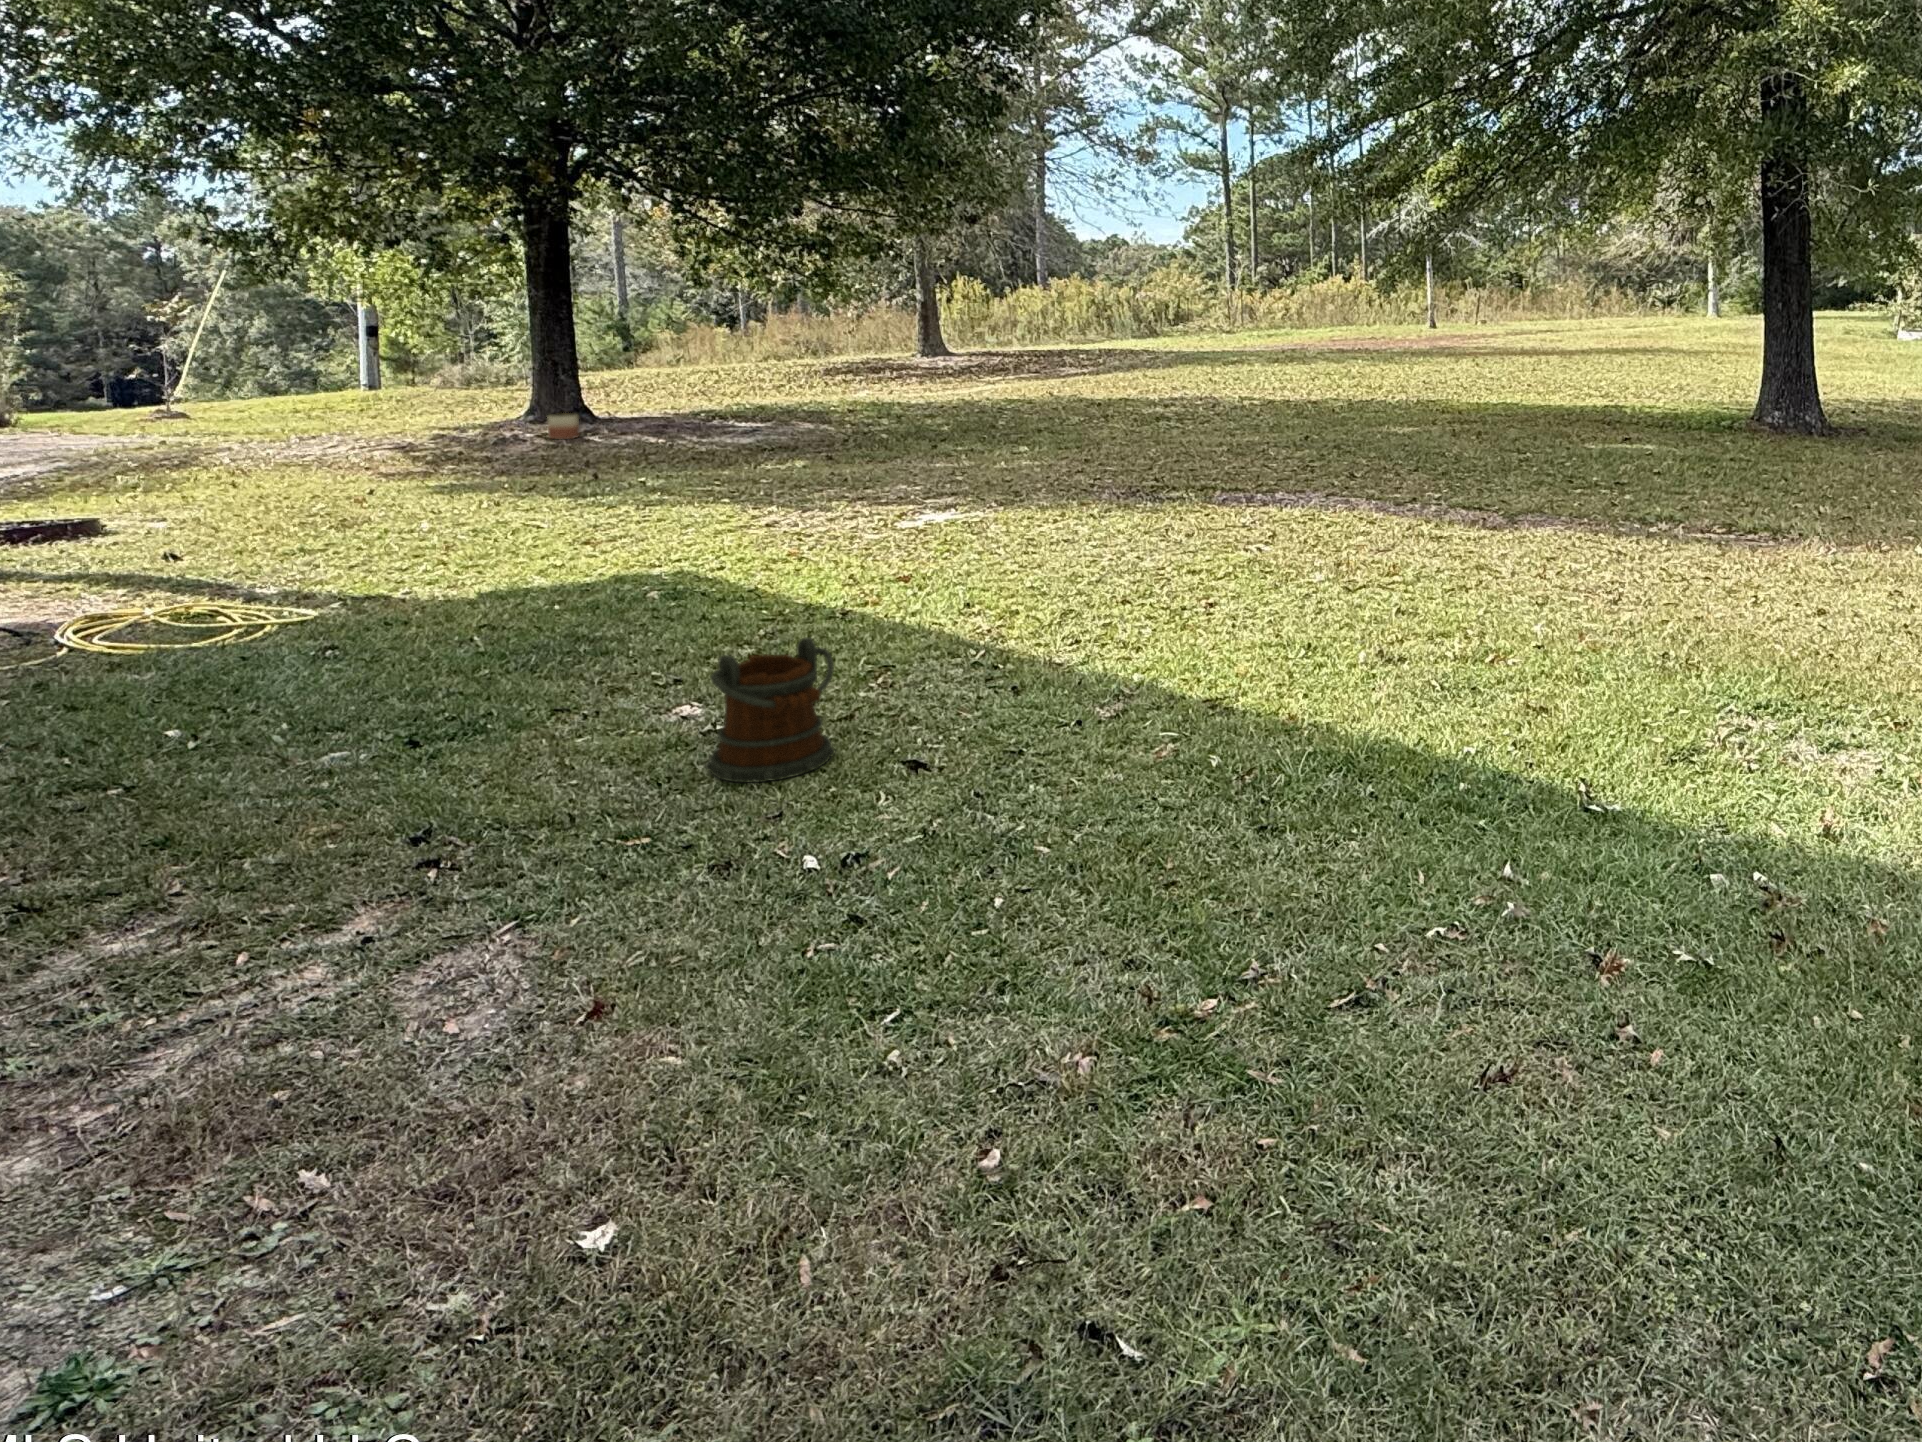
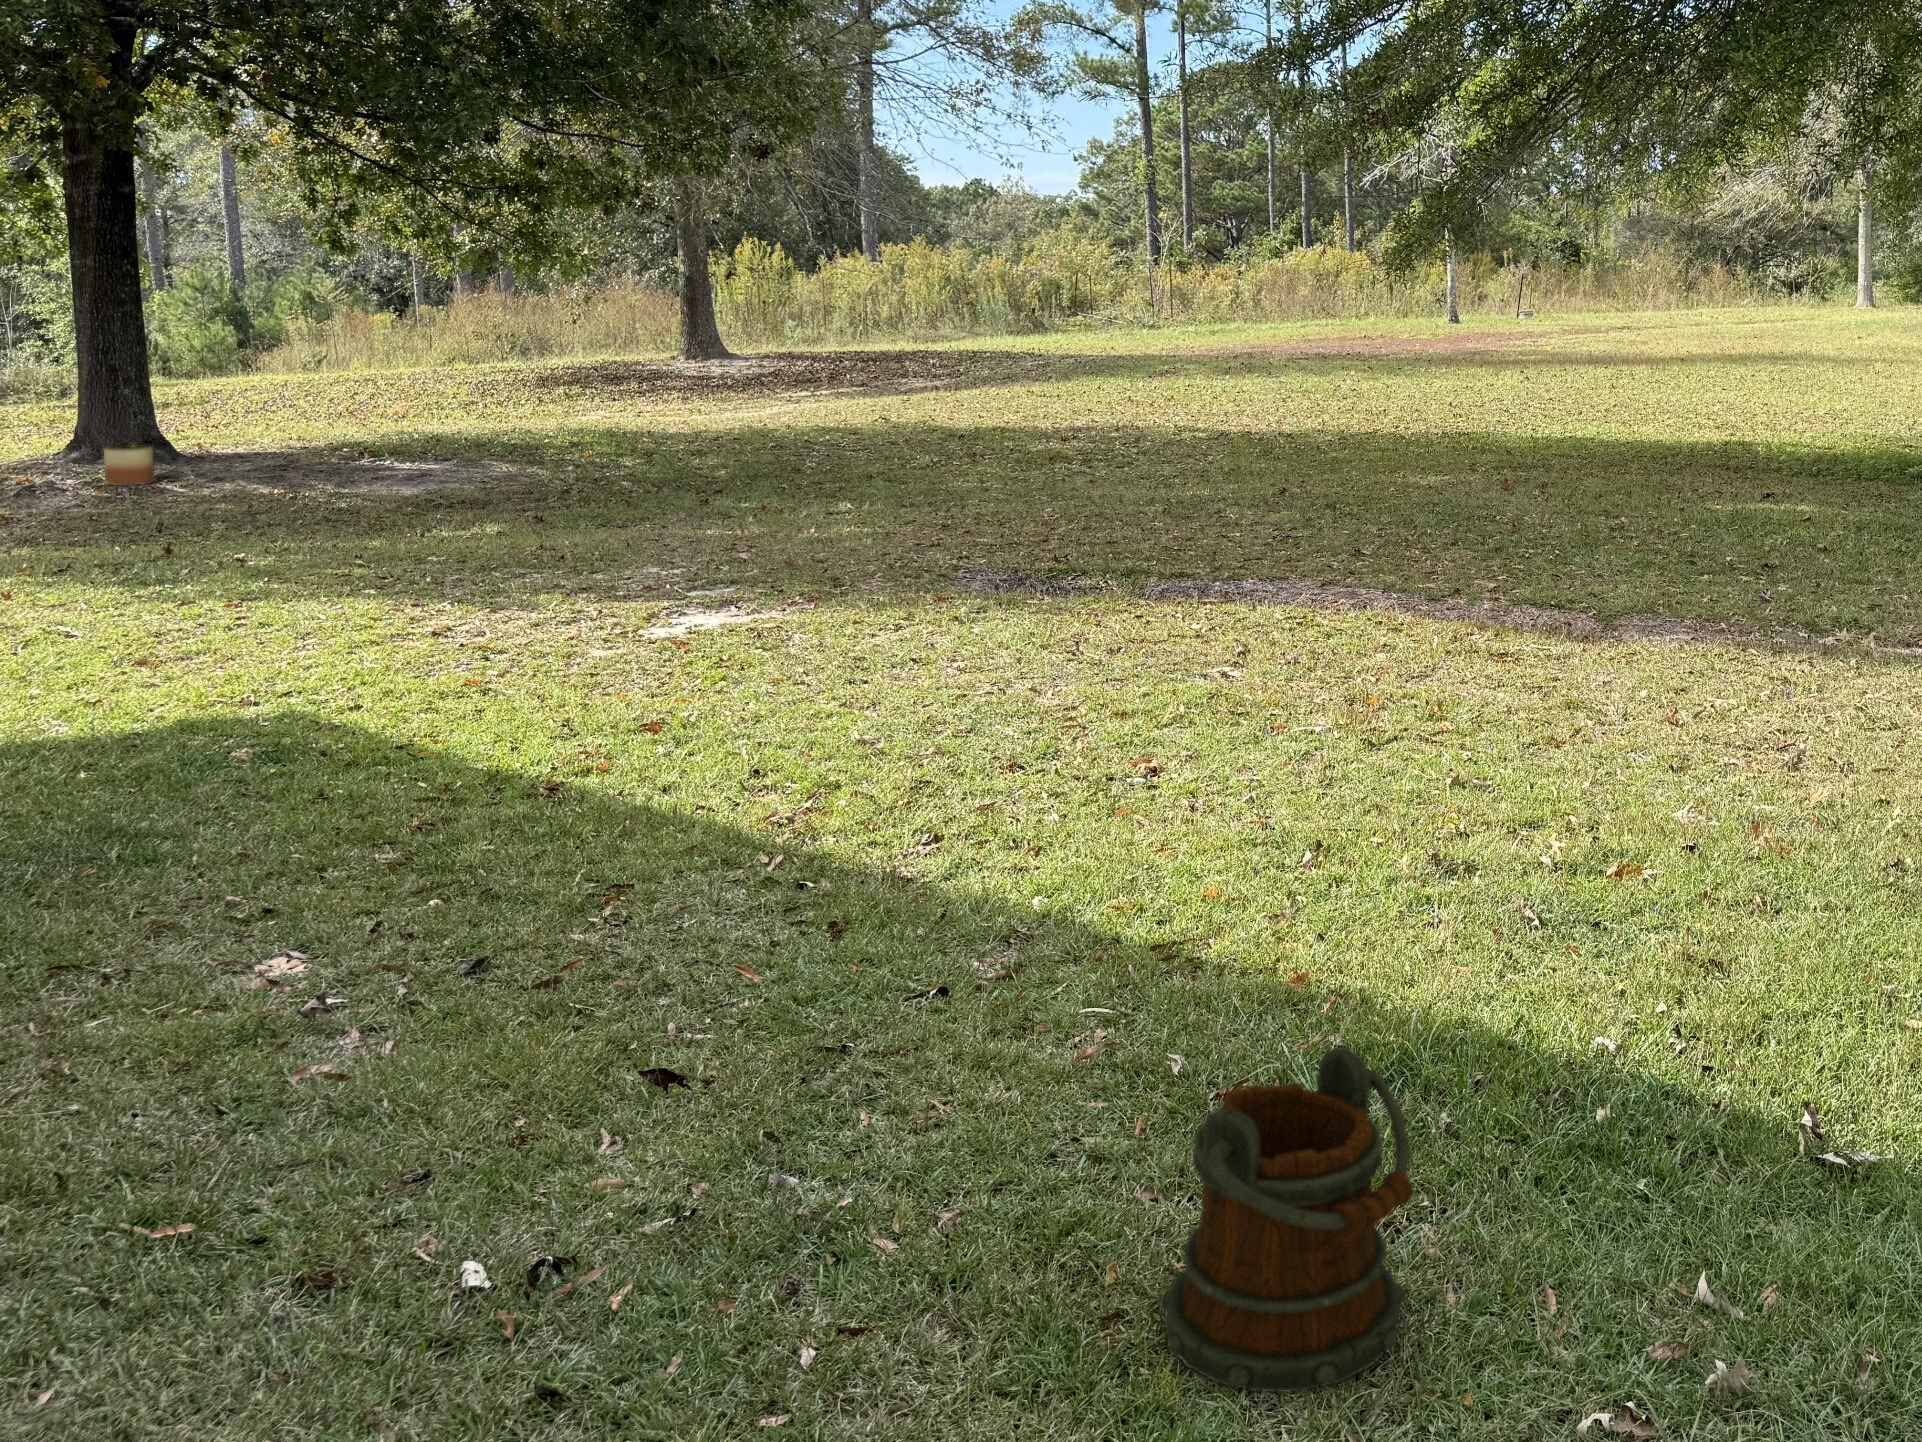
bucket: present [705,637,835,783] -> present [1160,1047,1413,1392]

